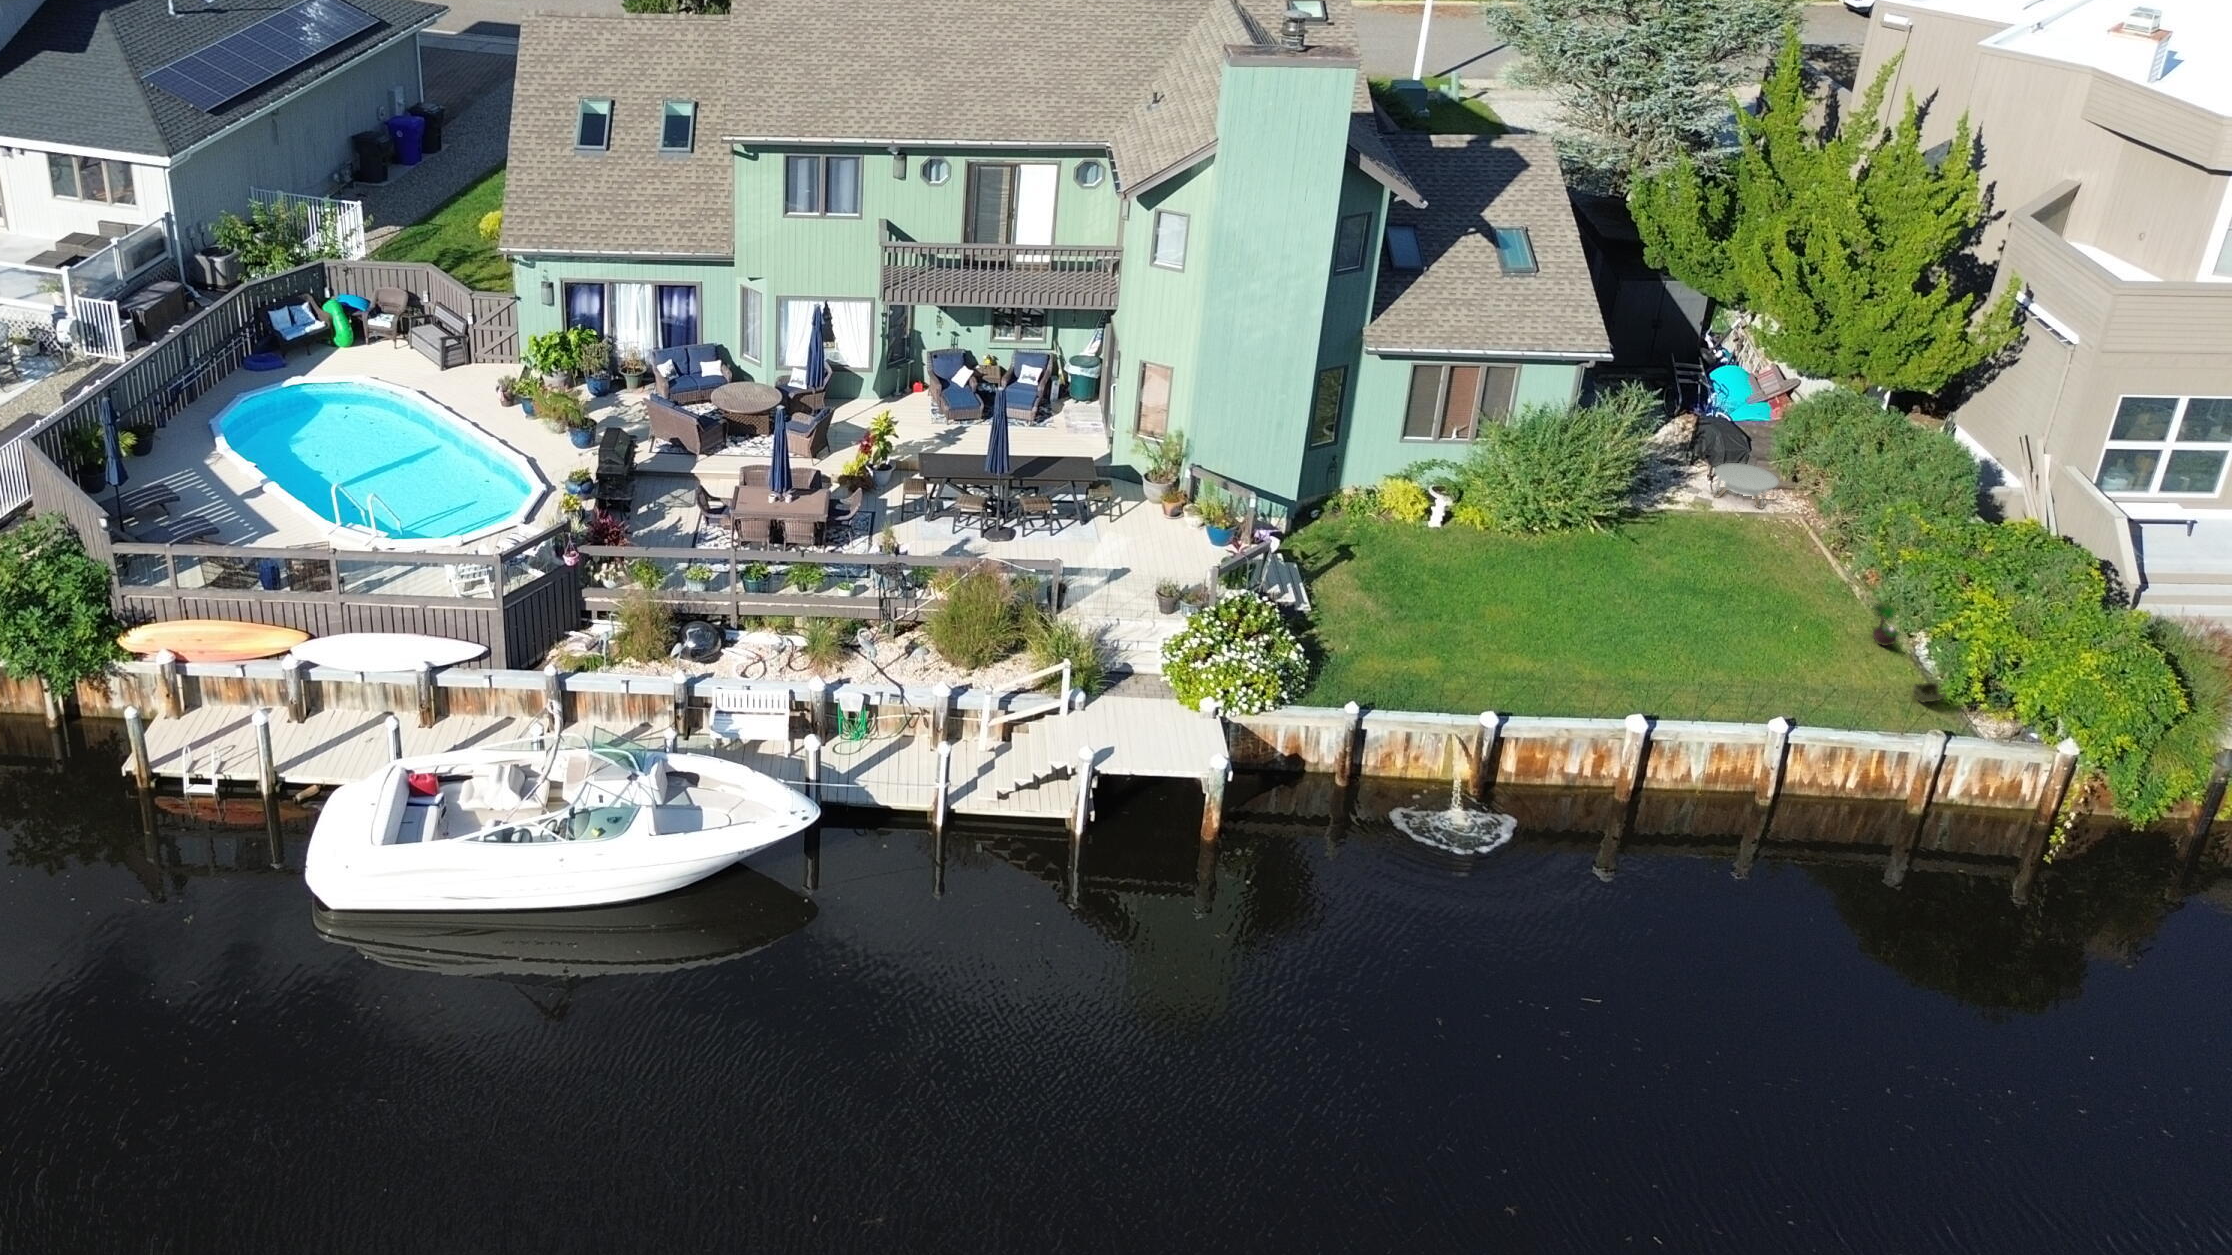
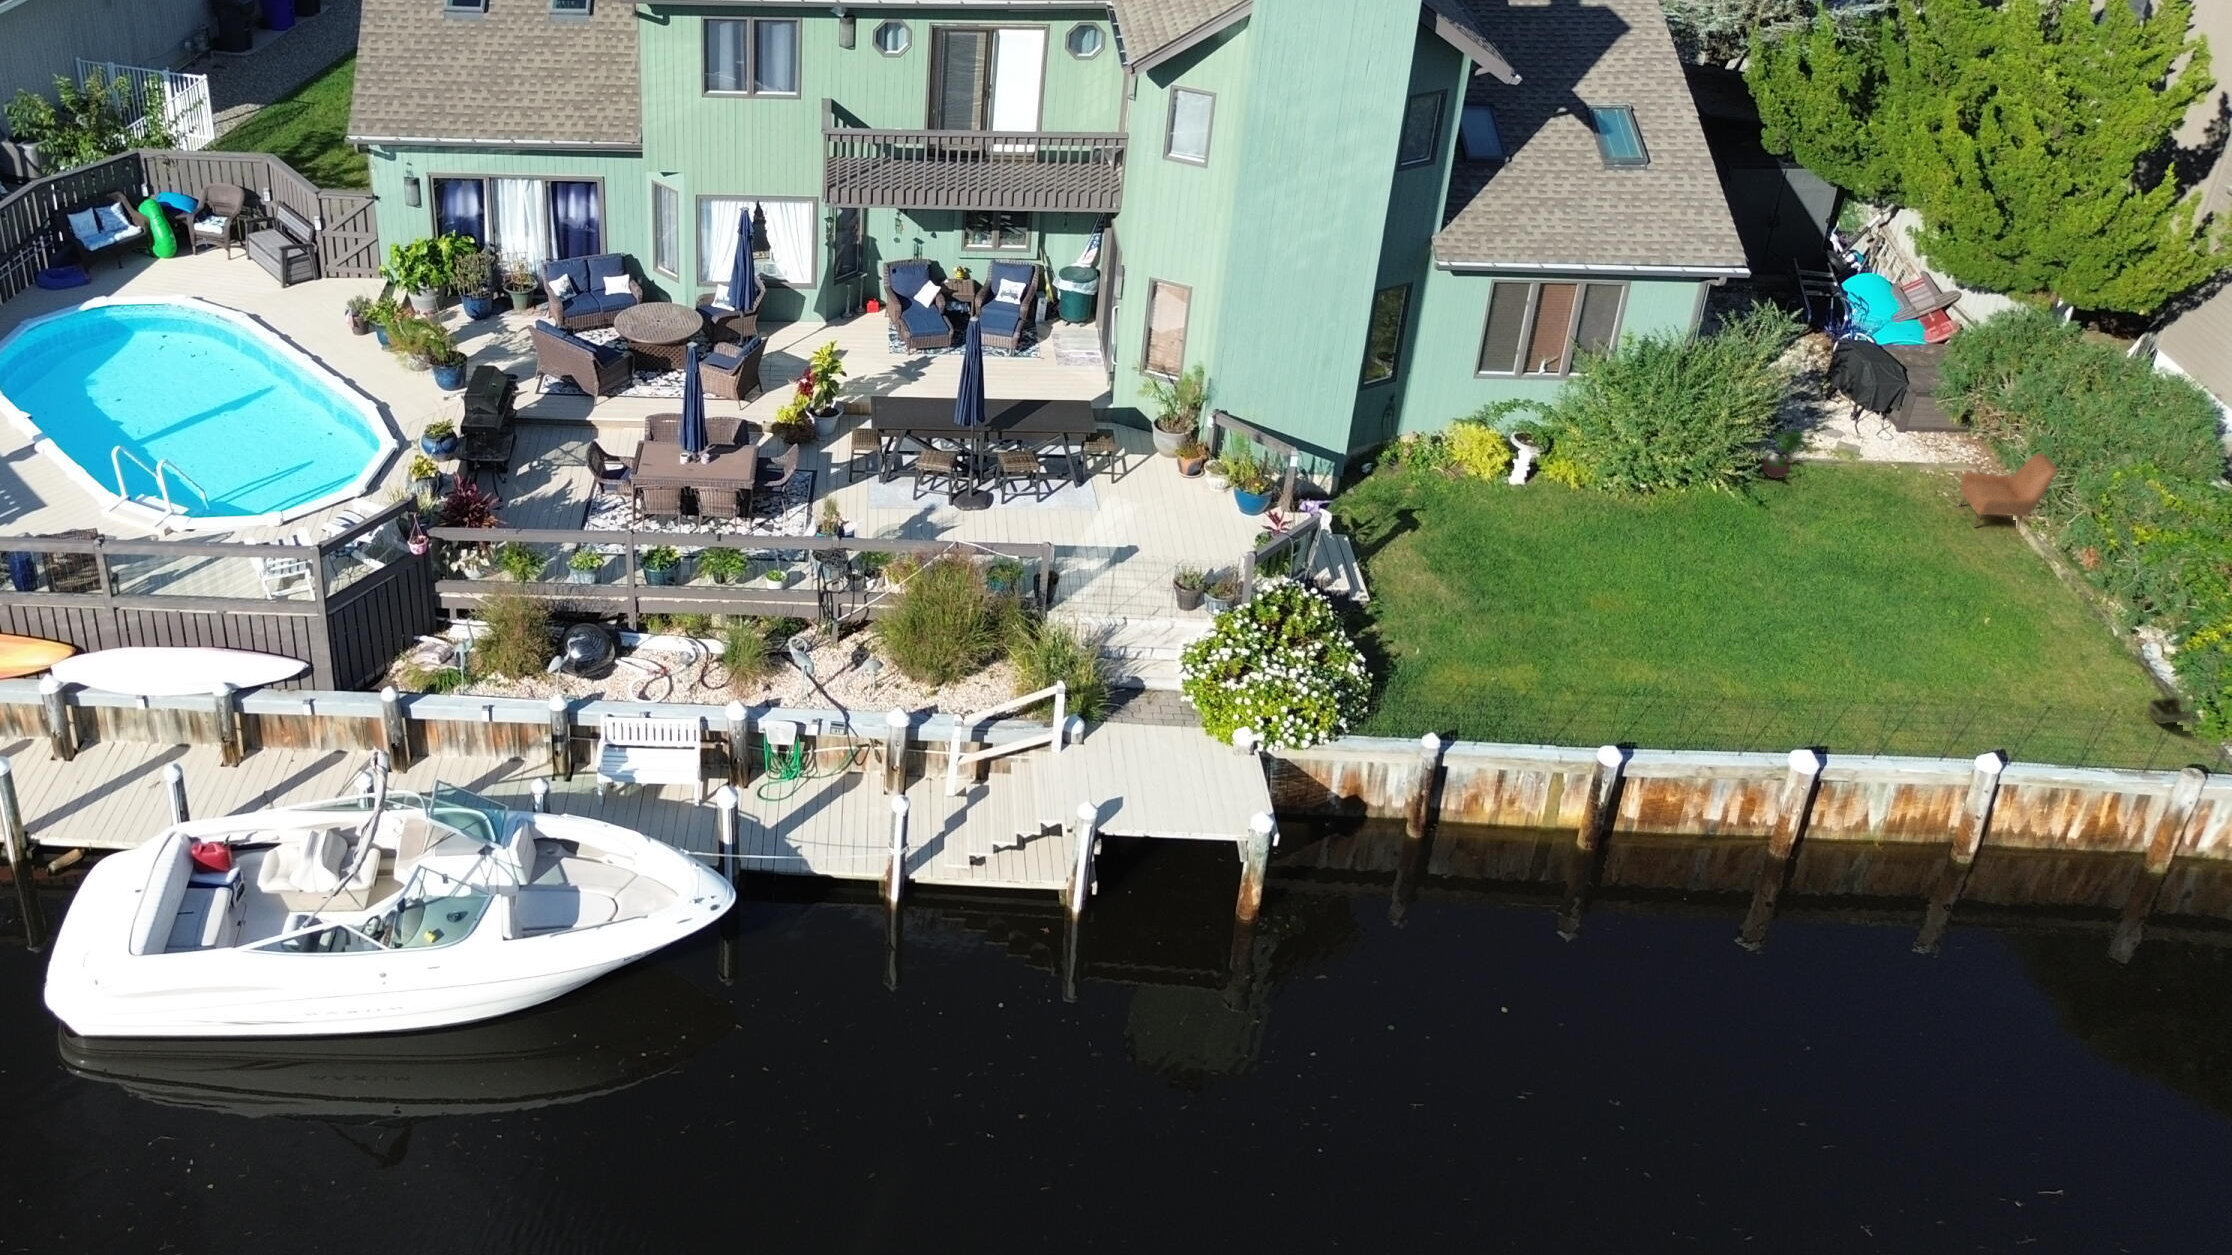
round table: present [1714,463,1779,509] -> none [1864,400,1949,459]
chair: none [1783,501,1857,562] -> present [1960,453,2057,527]
potted tree: present [1872,600,1899,646] -> present [1762,432,1805,478]

